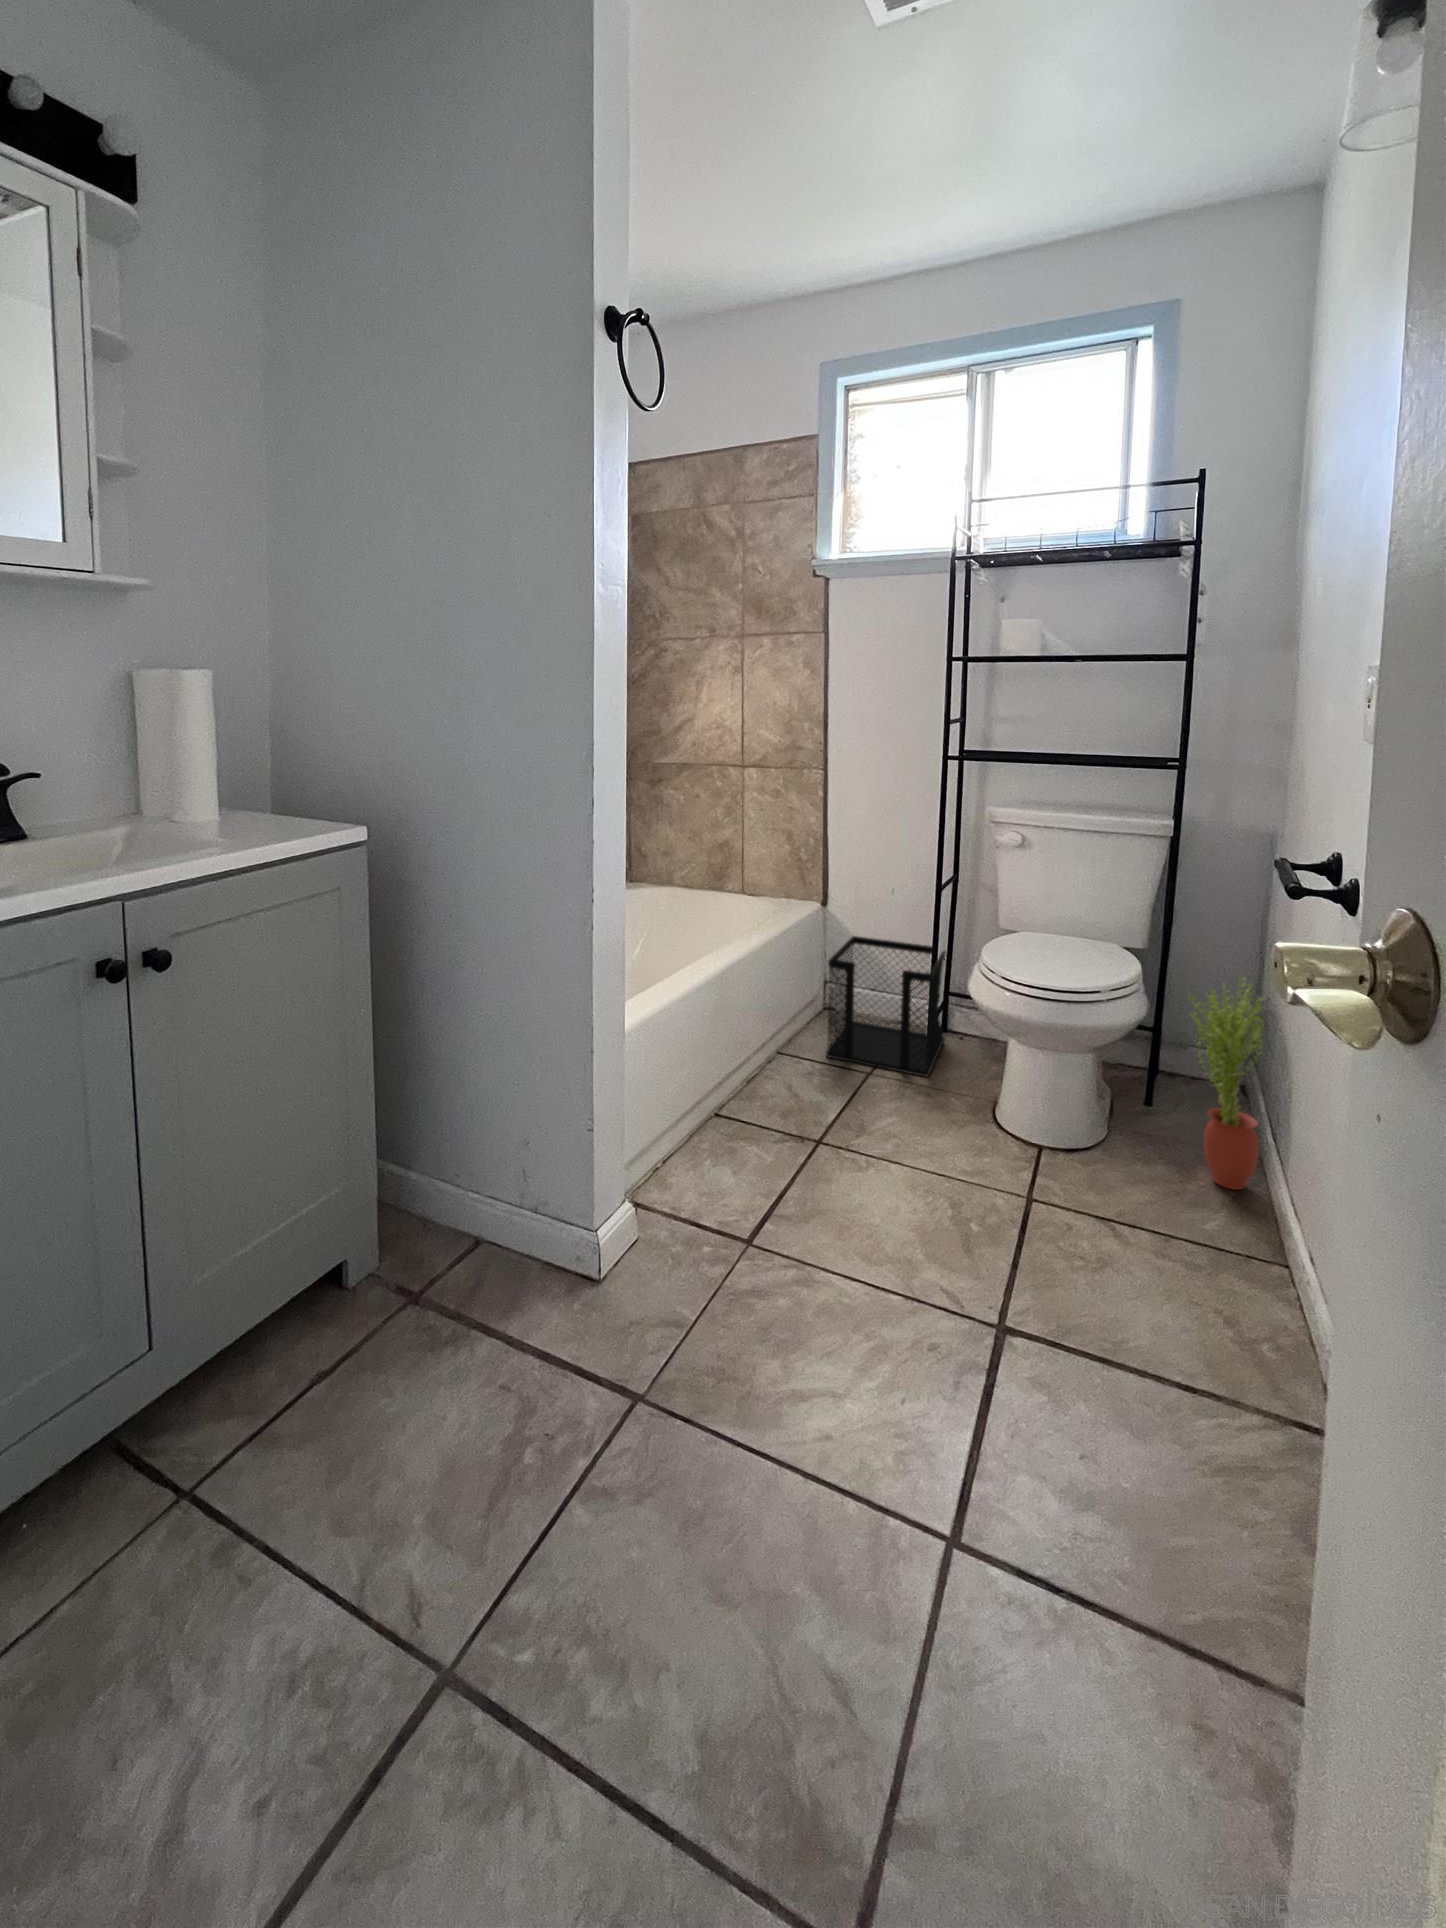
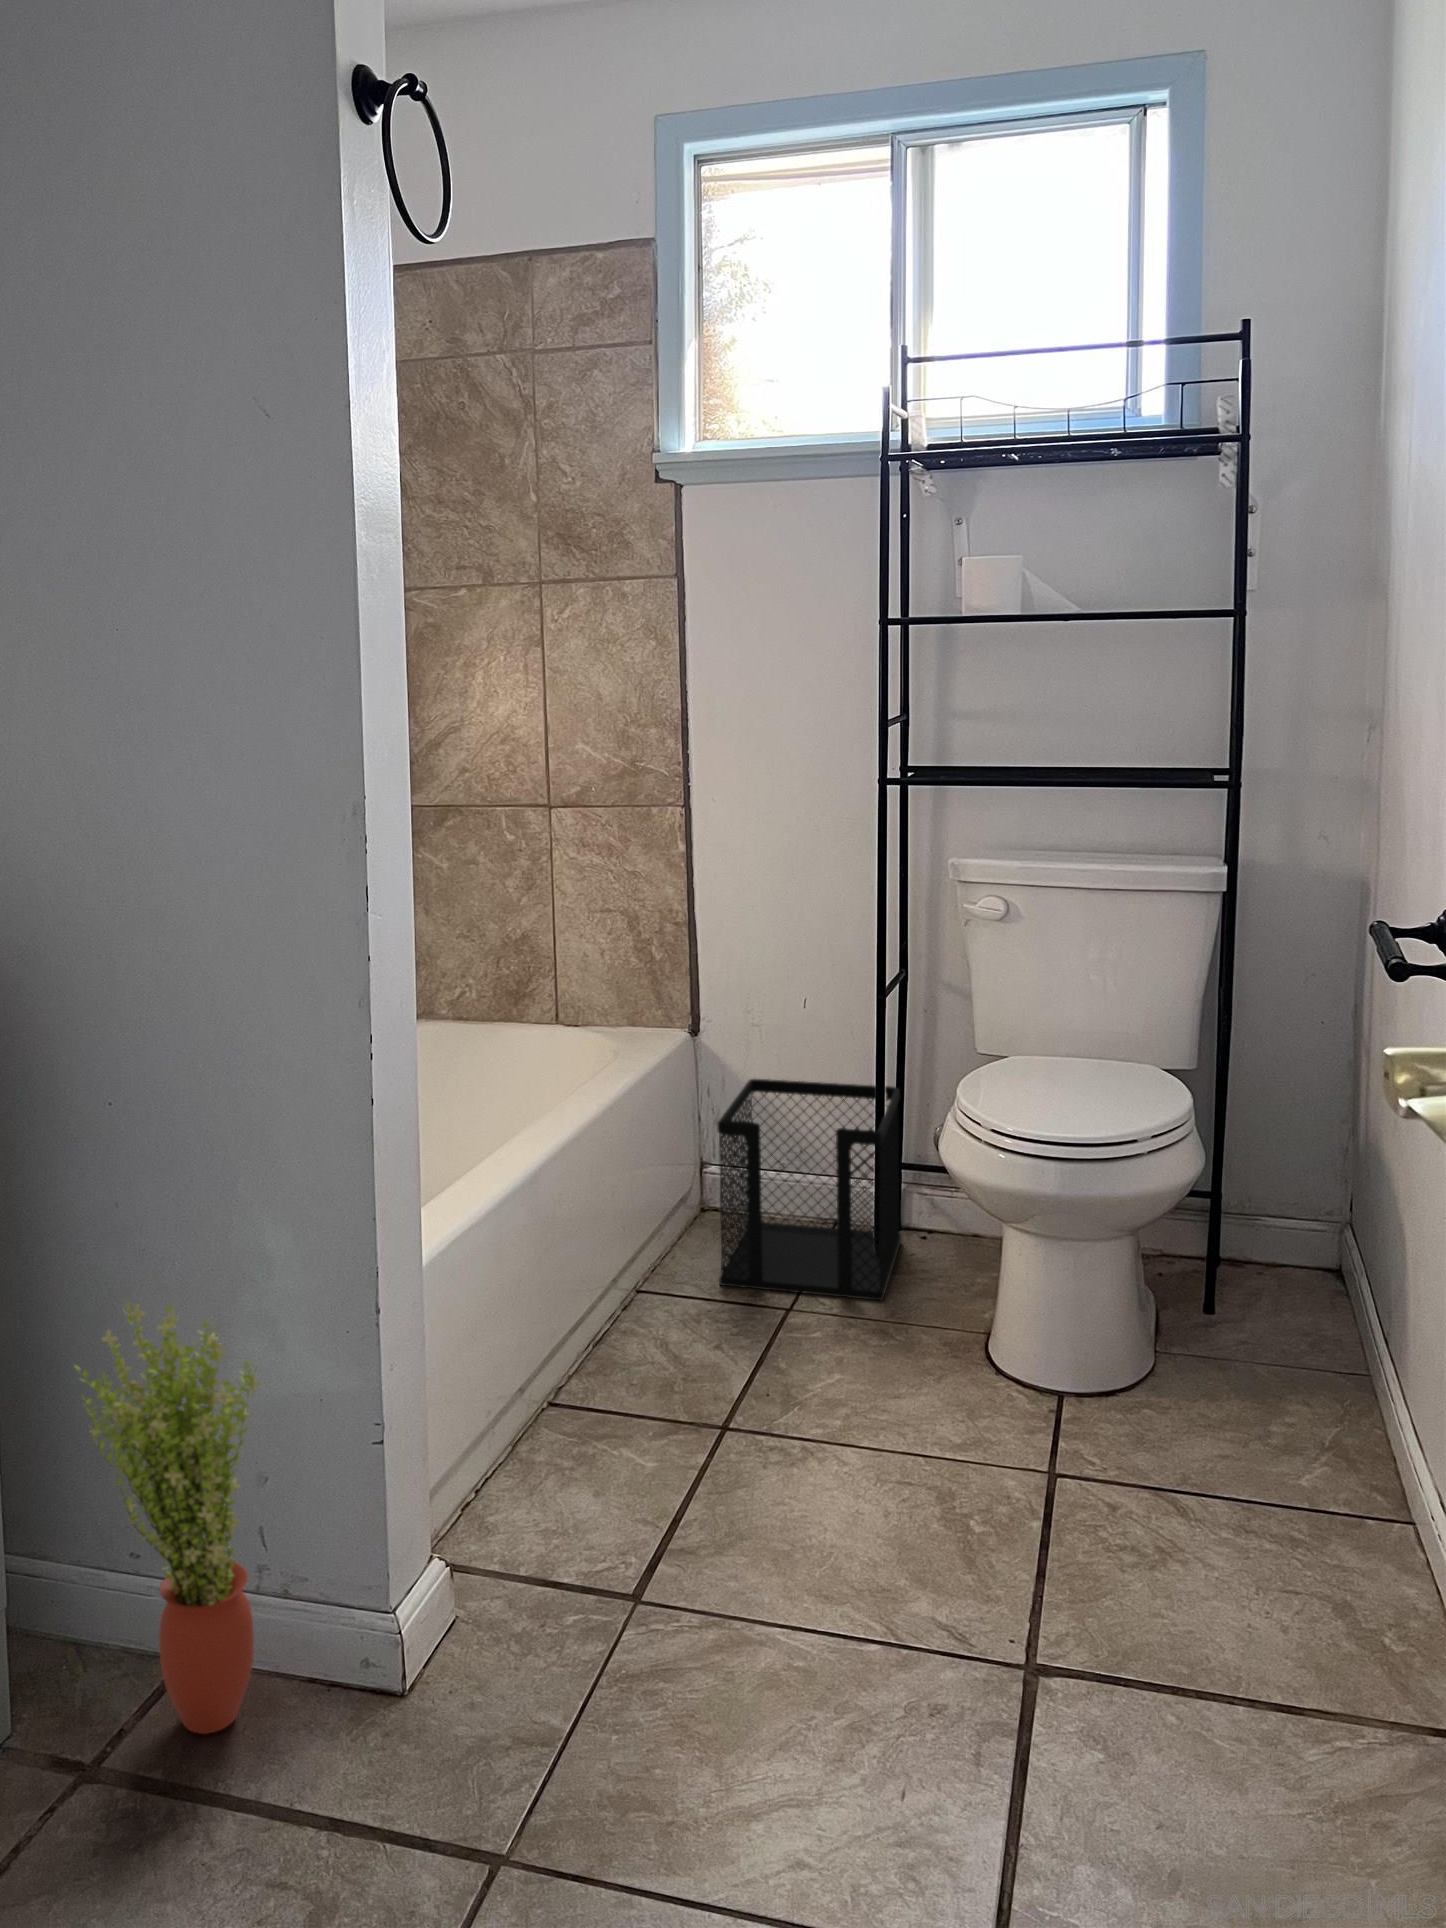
potted plant: present [1188,979,1264,1190] -> present [75,1303,261,1734]

